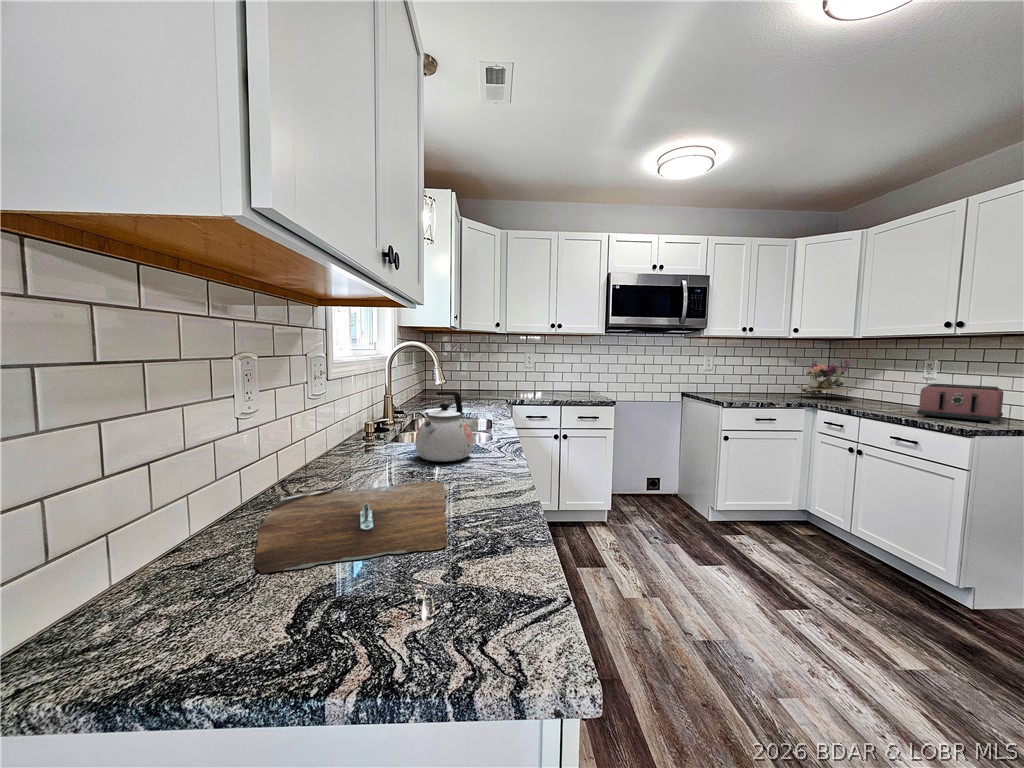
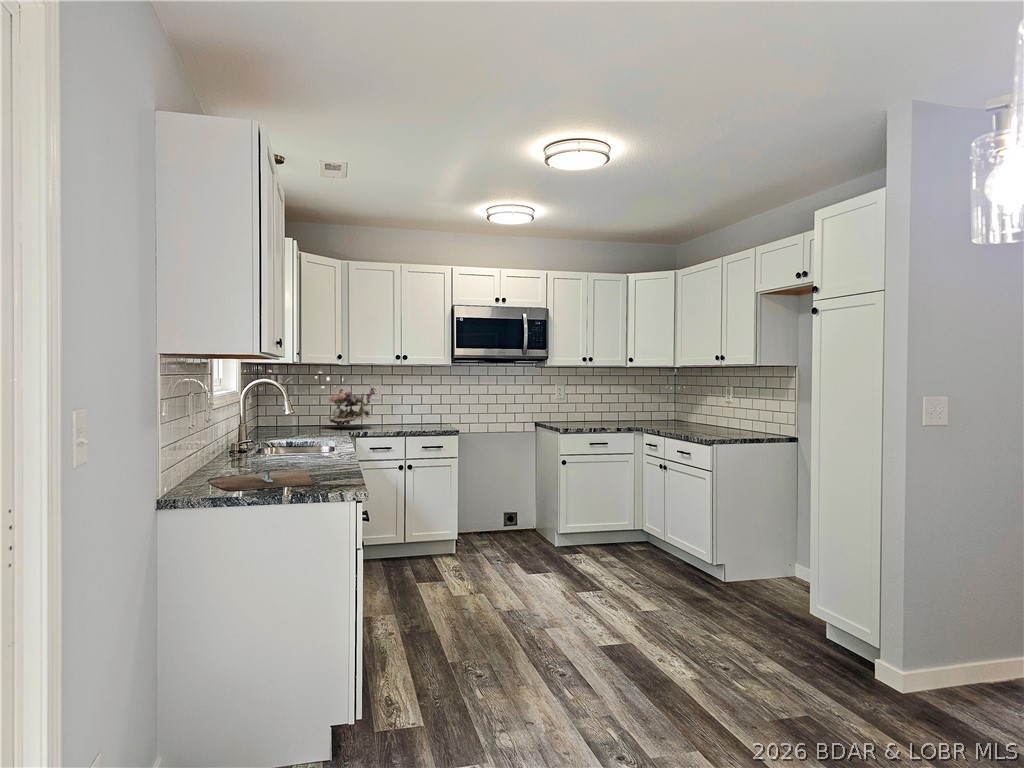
flower arrangement: present [797,359,854,397] -> present [324,387,375,427]
toaster: present [917,384,1003,424] -> none [698,407,758,437]
kettle: present [415,392,474,461] -> none [280,417,322,465]

